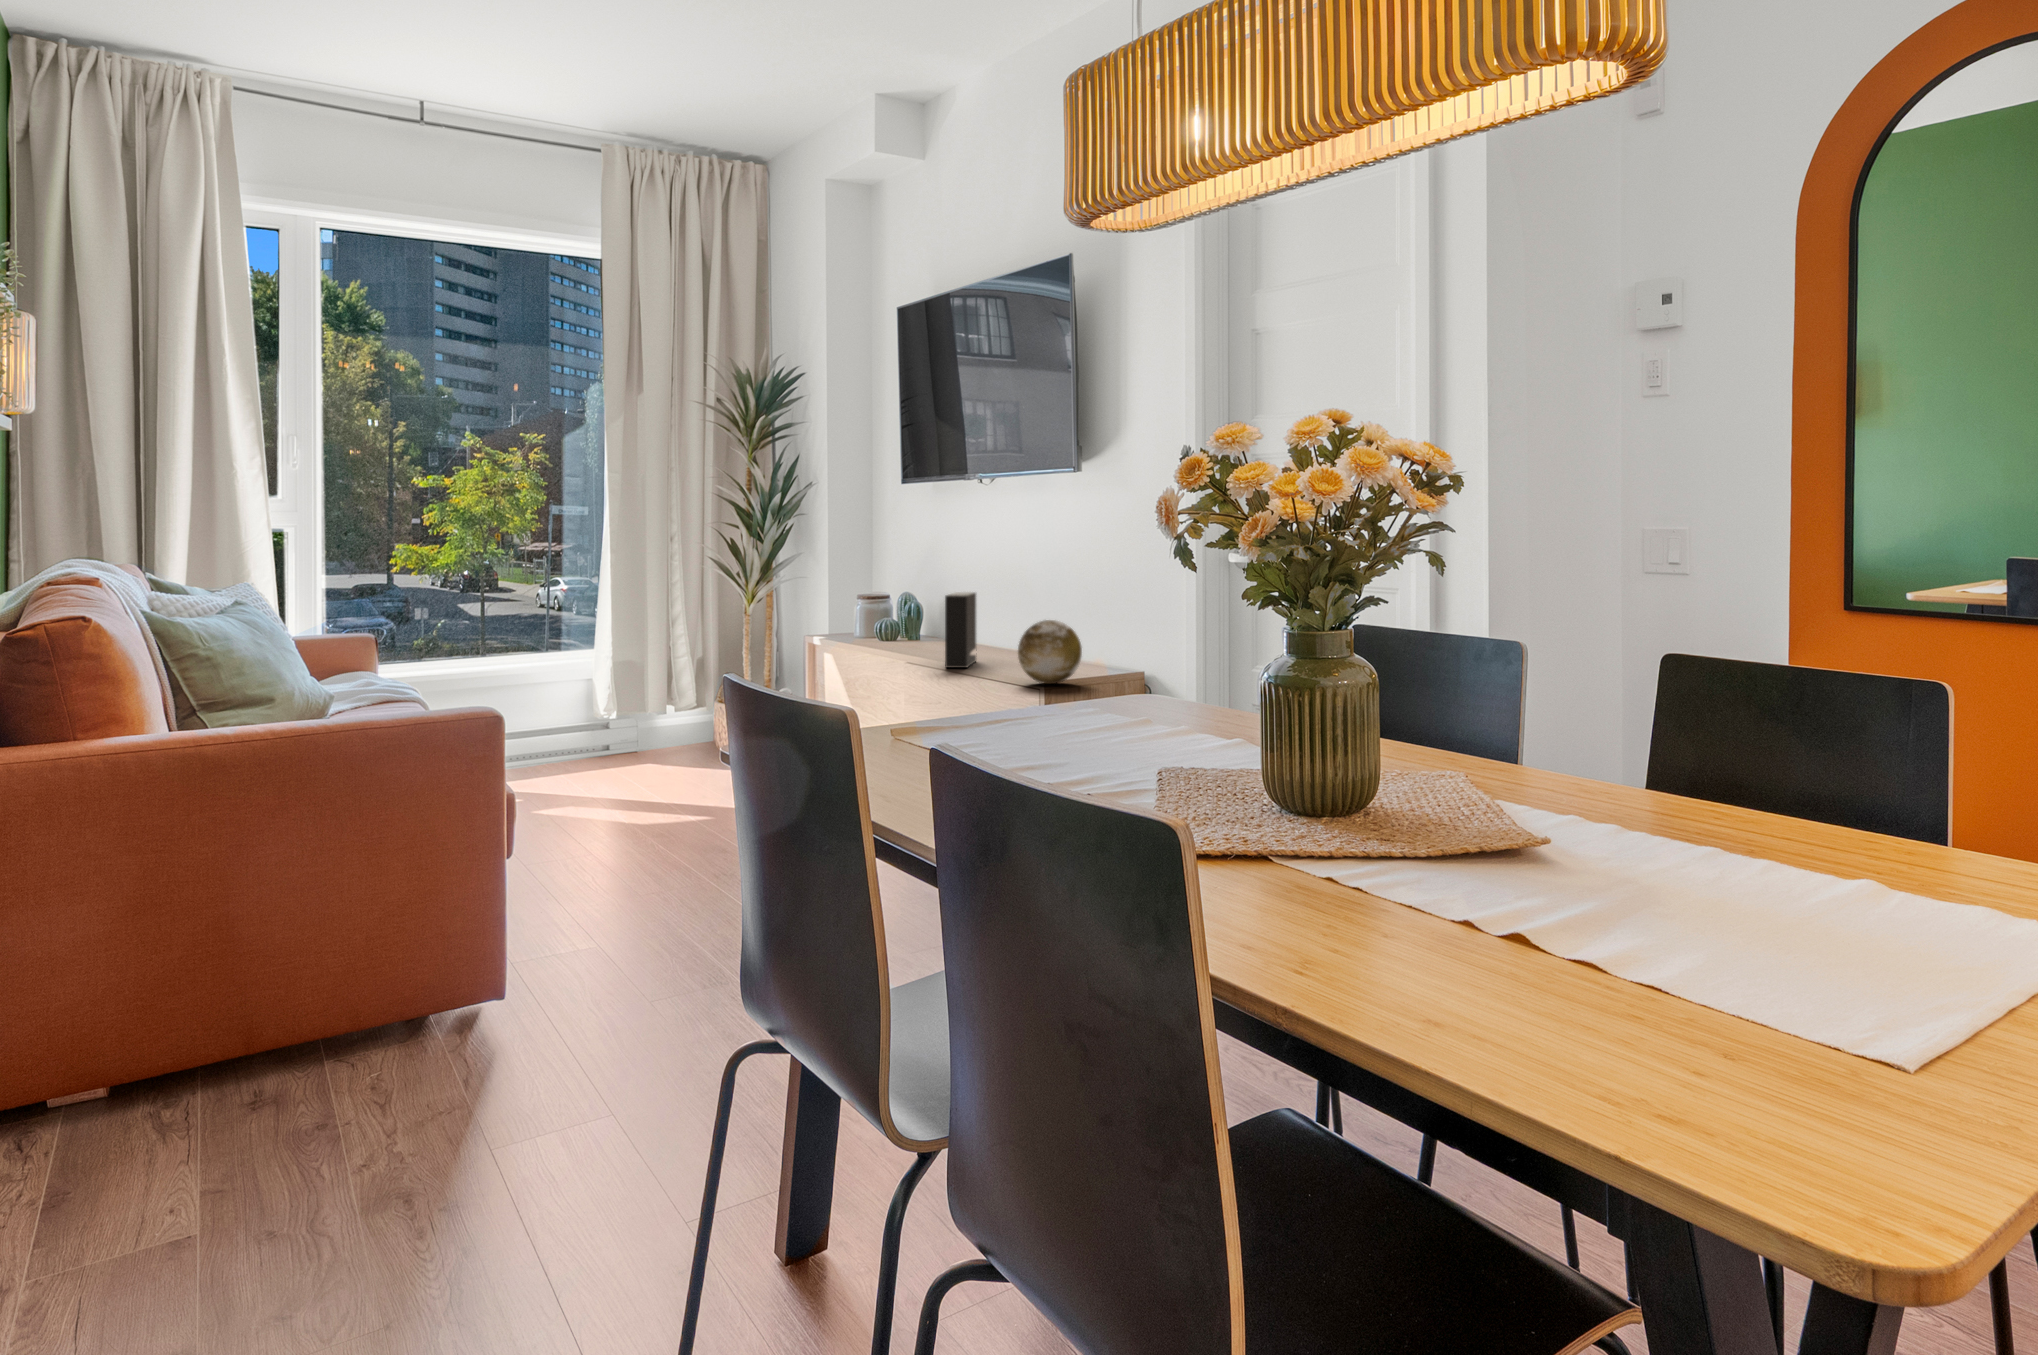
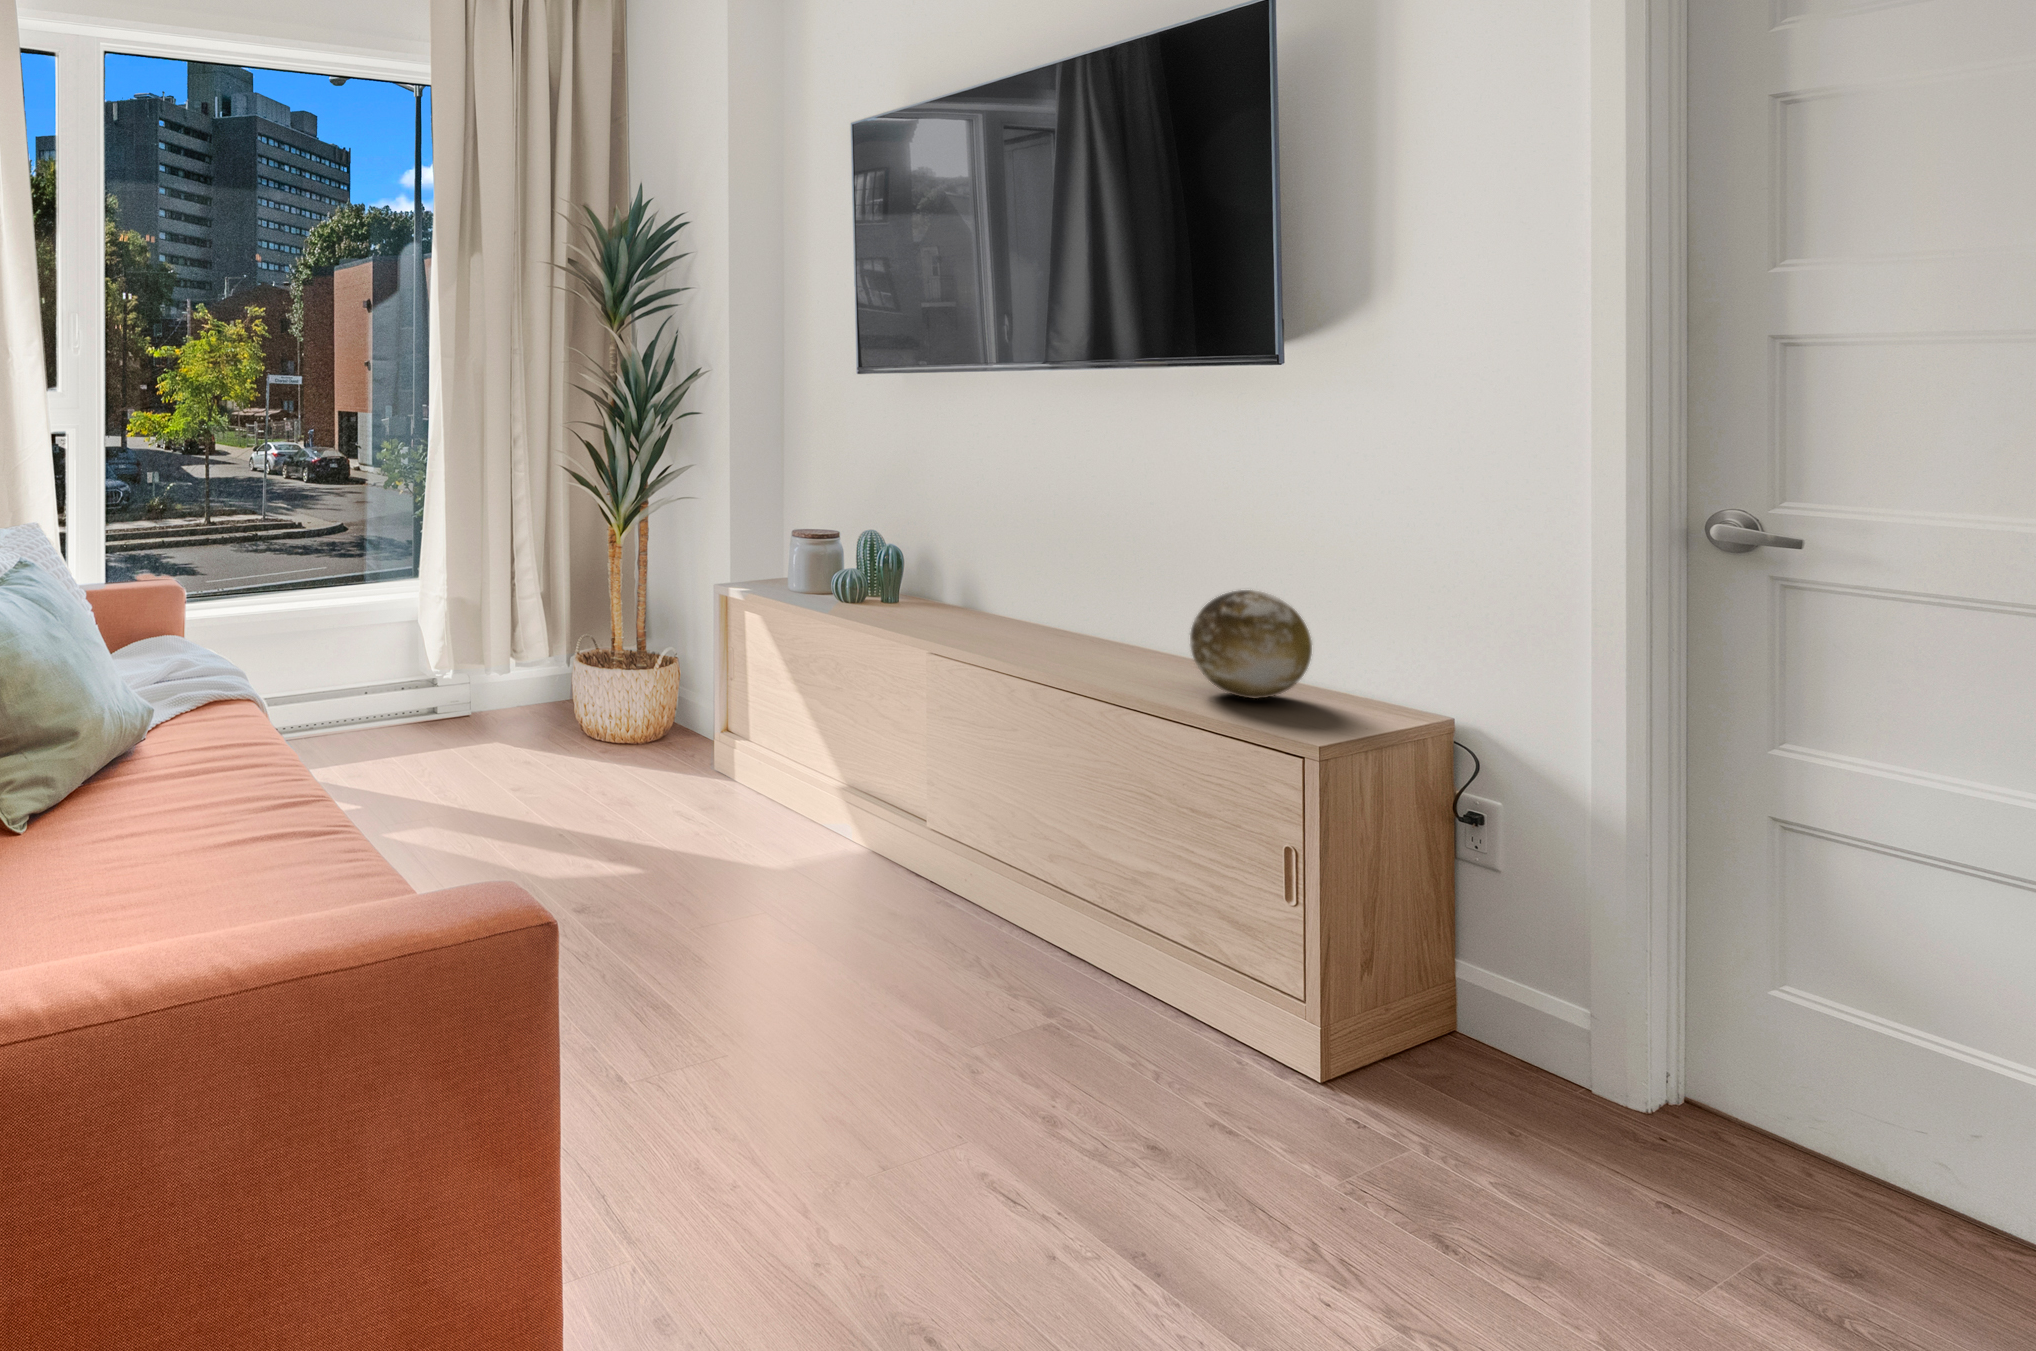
speaker: present [945,592,976,668] -> none [983,523,1032,645]

